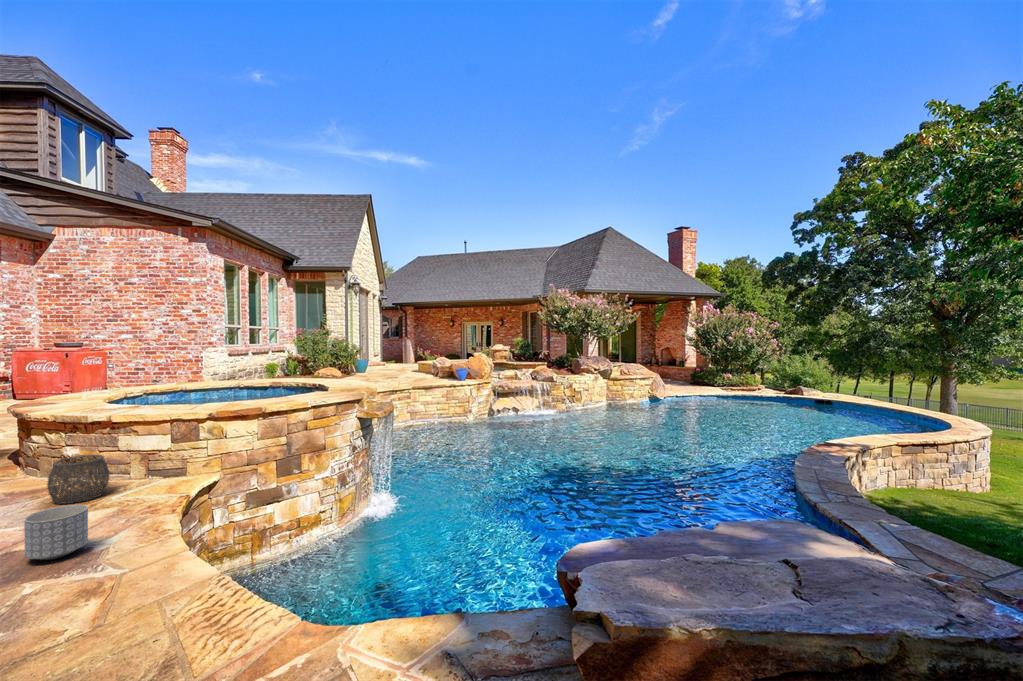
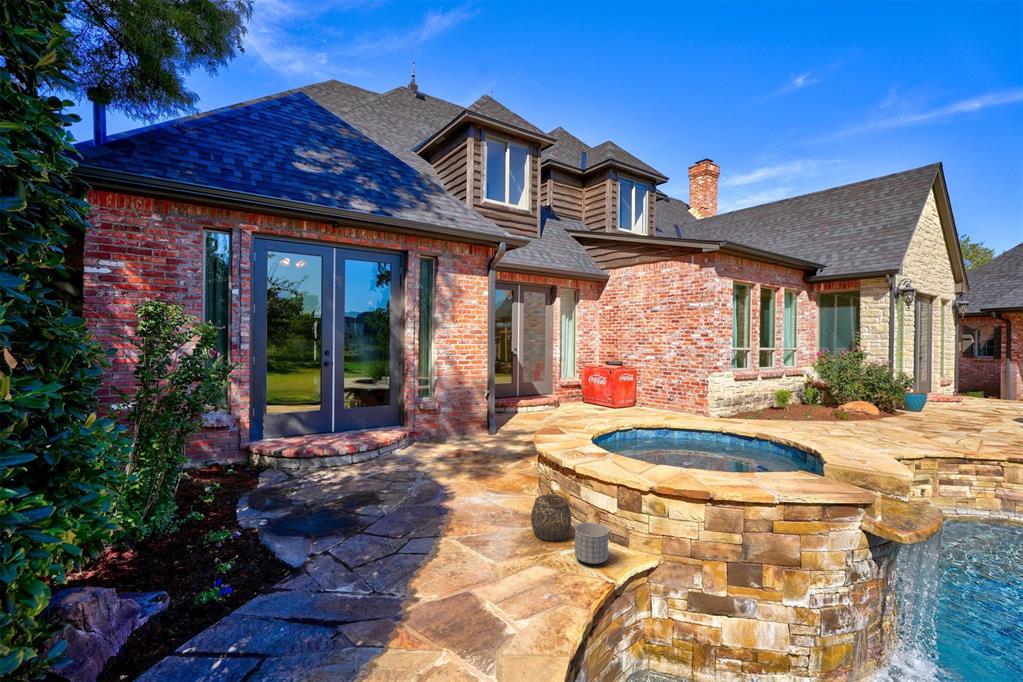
planter: present [24,505,88,560] -> present [574,522,608,564]

